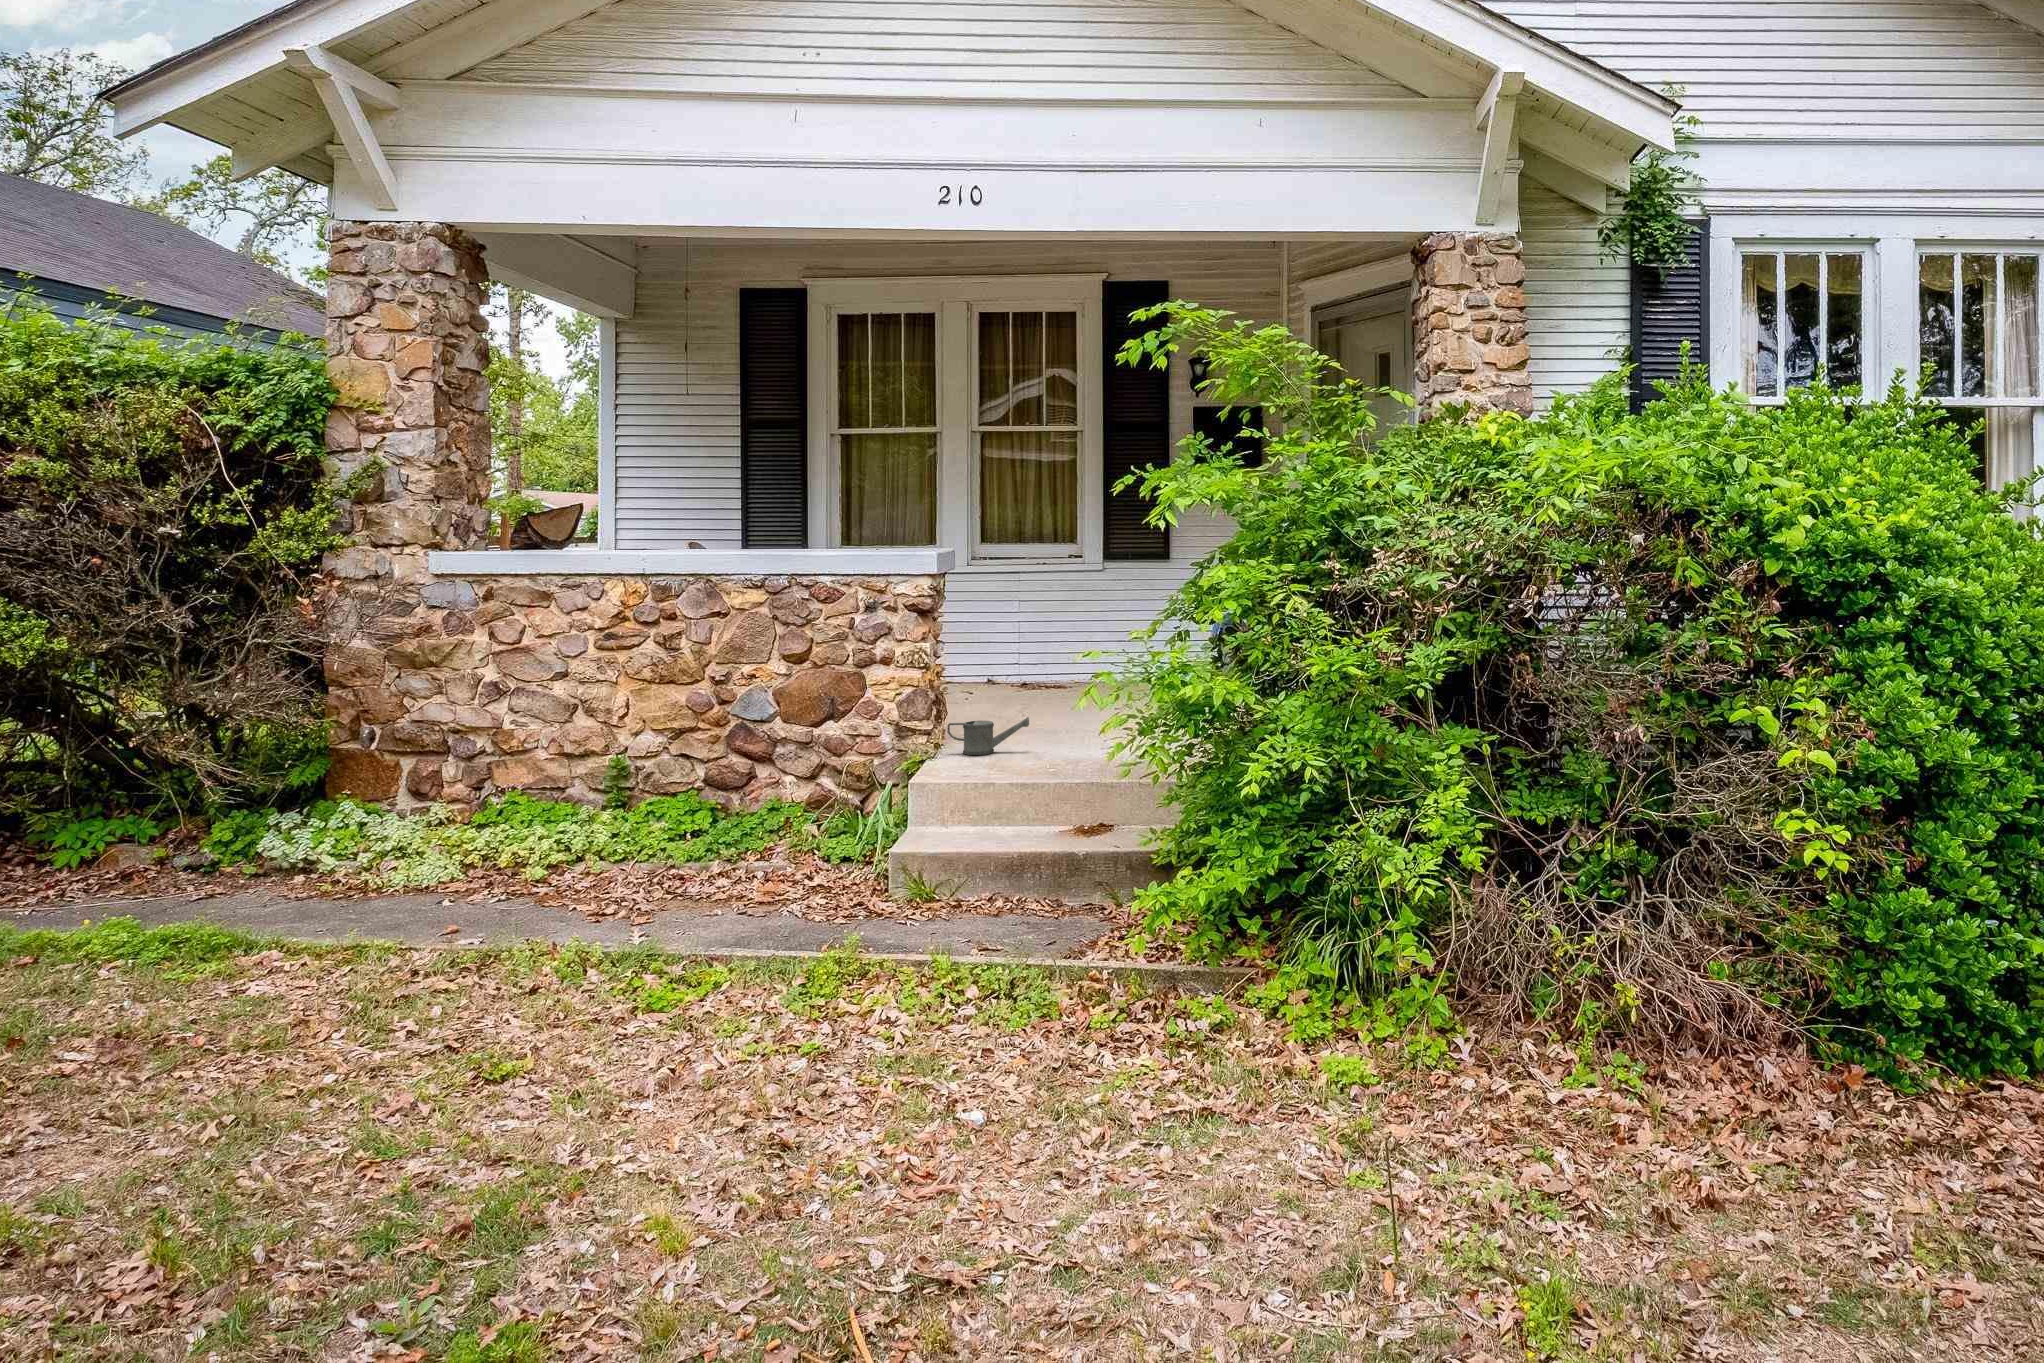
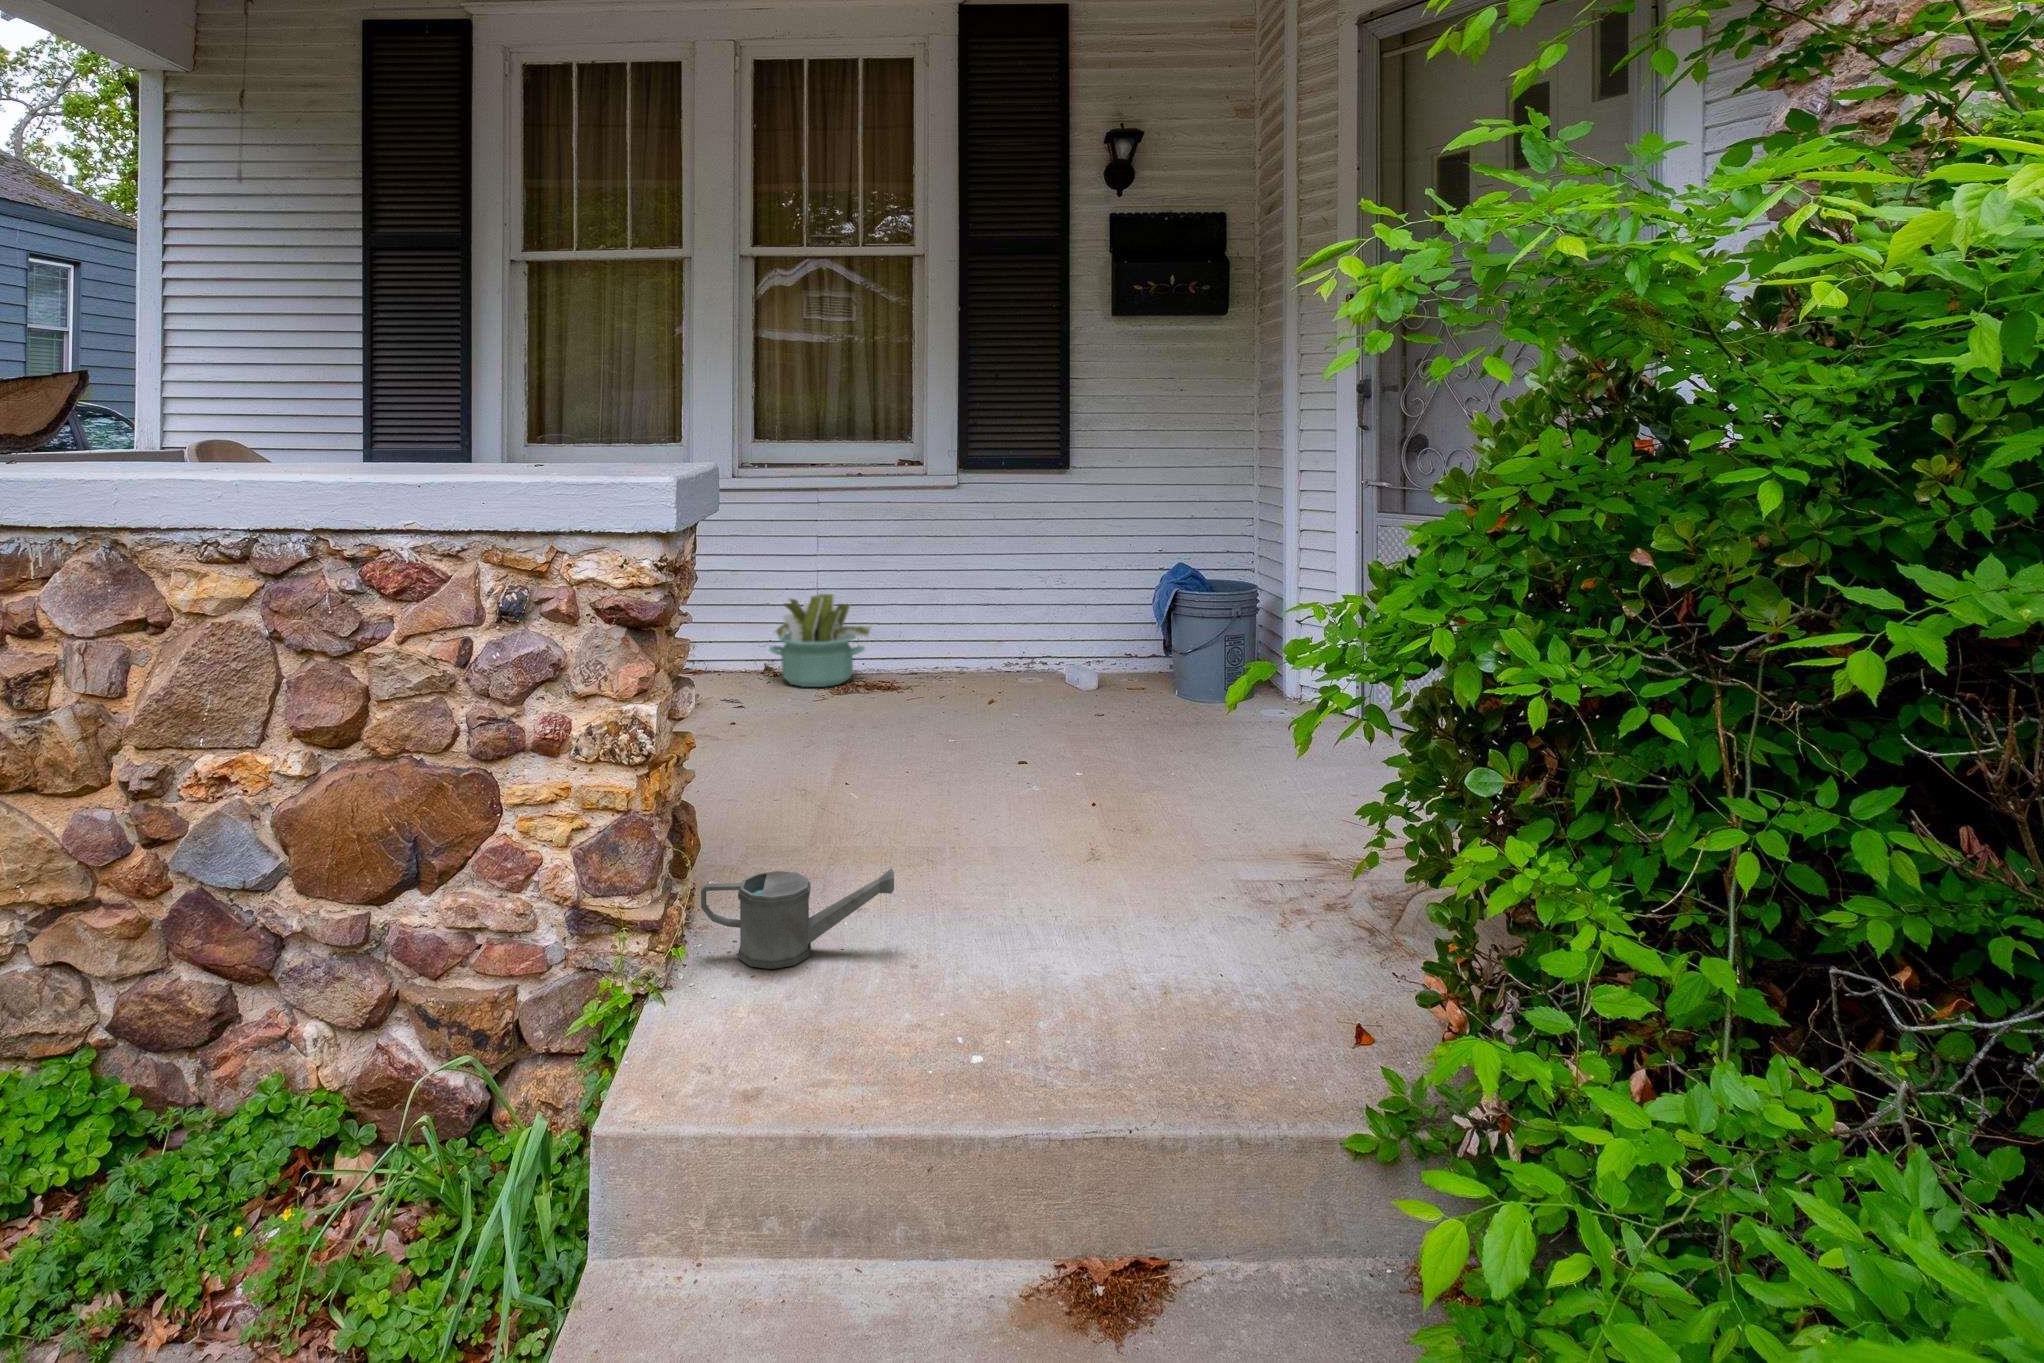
decorative plant: none [986,632,1047,686] -> present [769,594,871,687]

